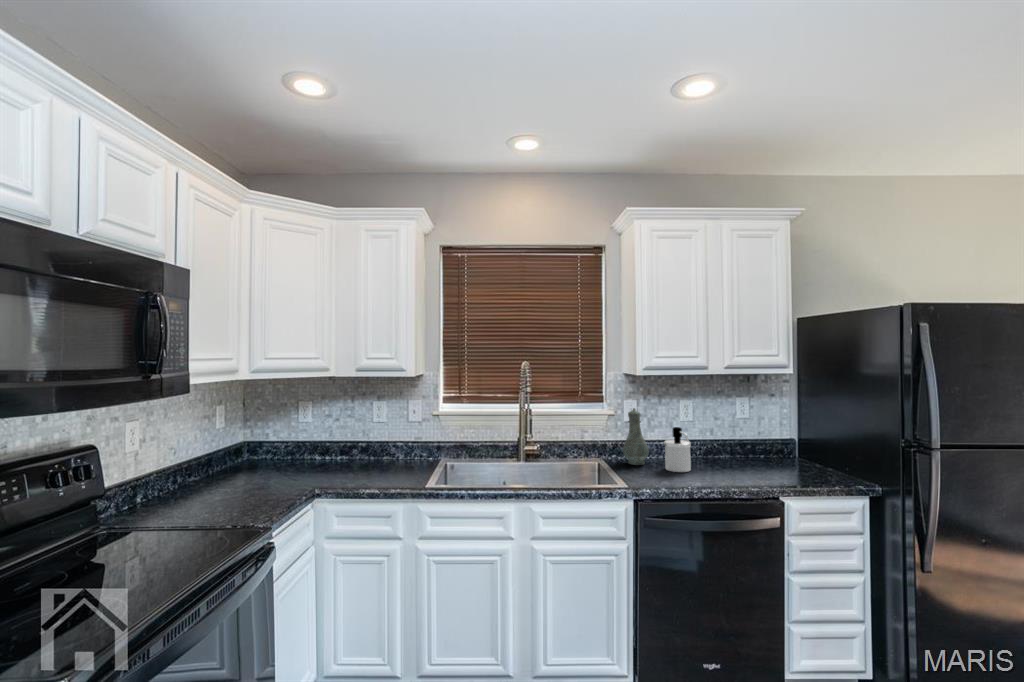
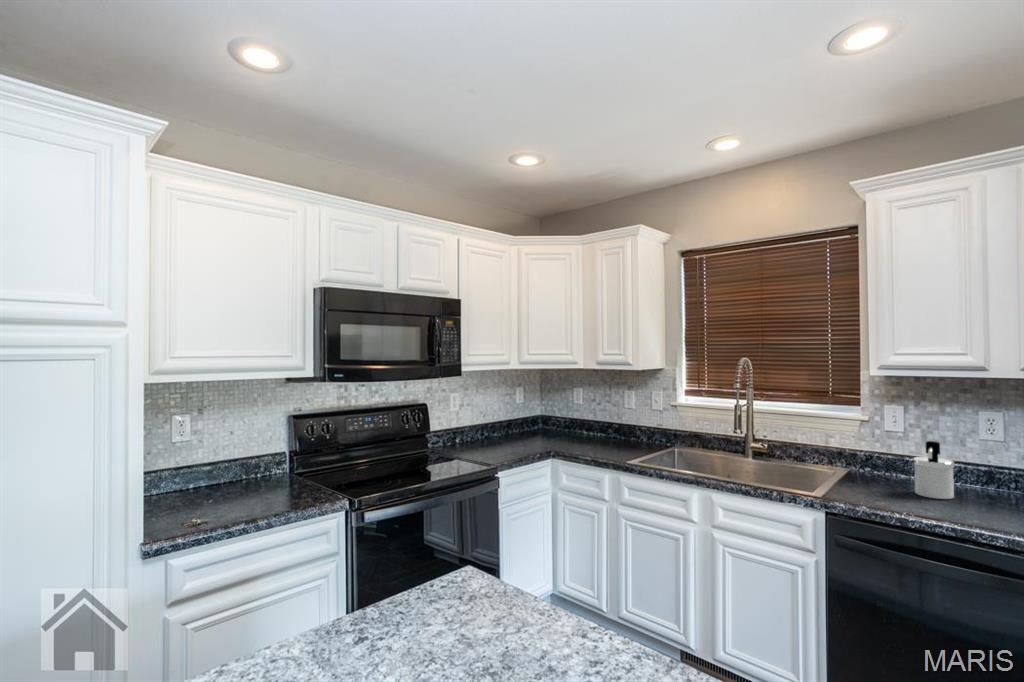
vase: present [623,408,649,465] -> none [870,414,907,483]

